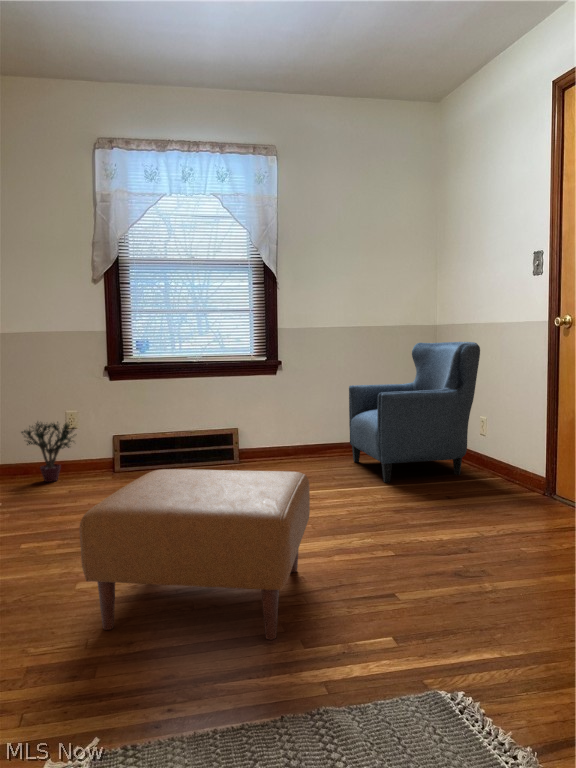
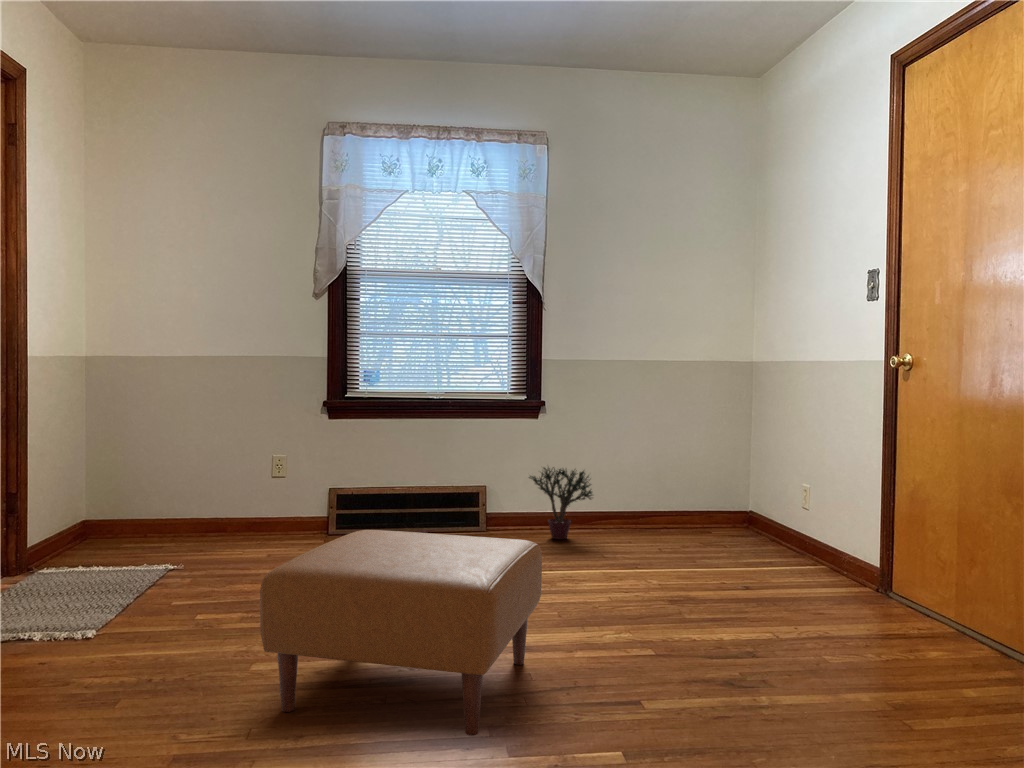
armchair: present [349,342,480,483] -> none [632,384,803,566]
potted plant: present [21,422,74,482] -> present [529,467,592,539]

